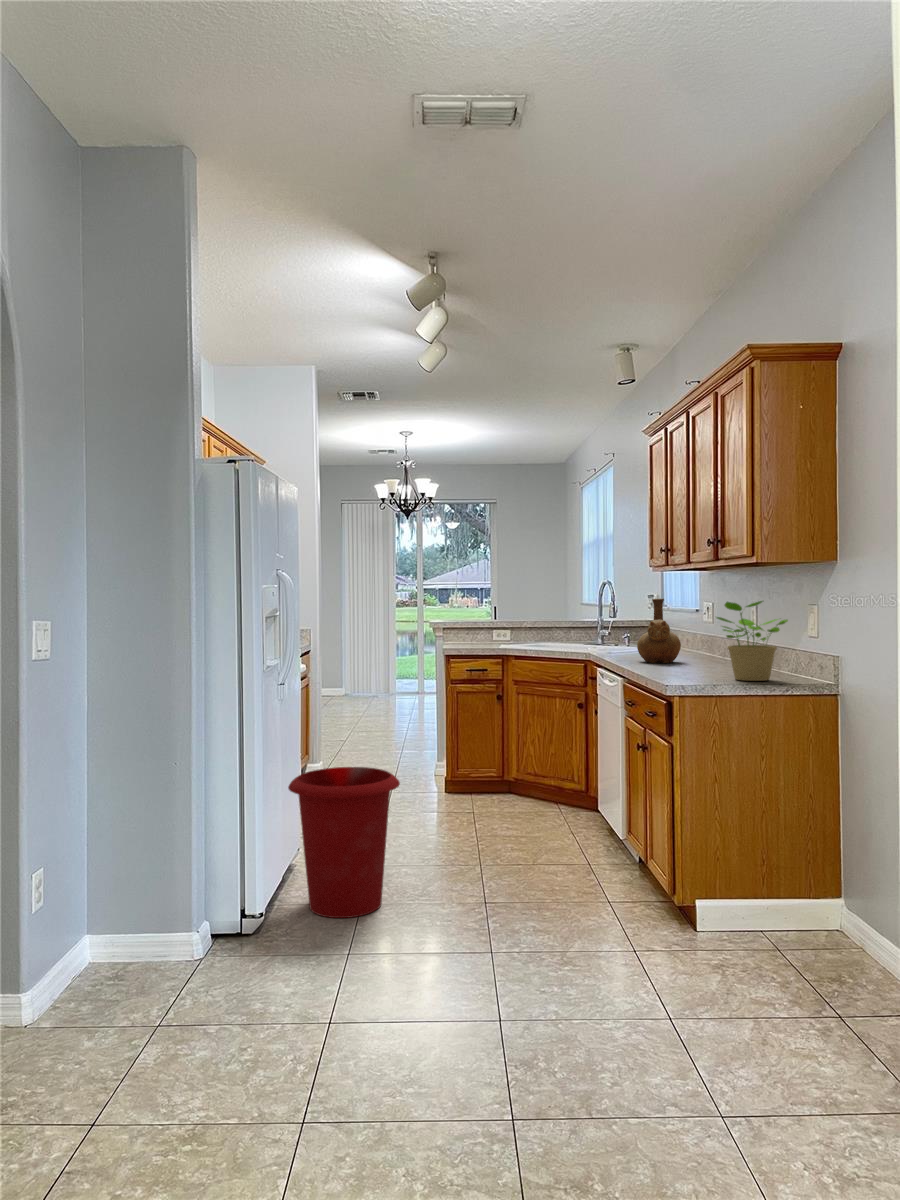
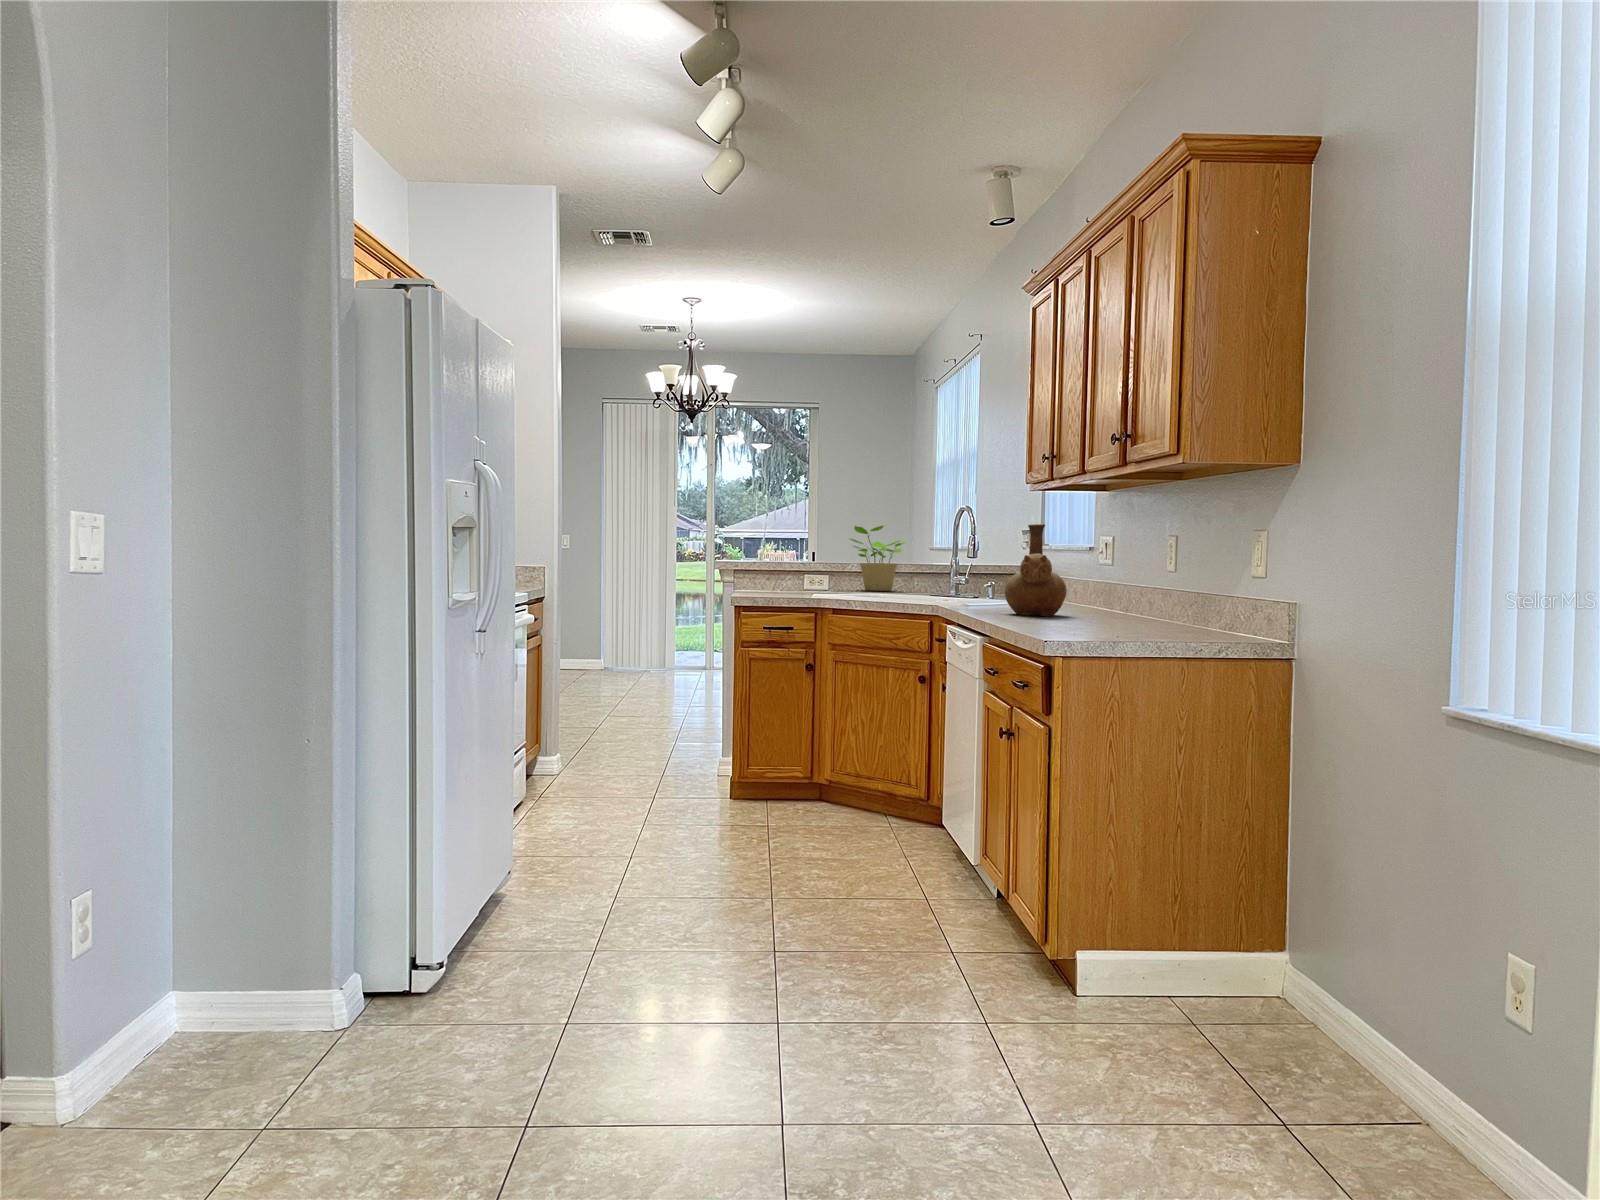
potted plant: present [717,601,788,681] -> present [850,526,906,591]
waste bin: present [288,767,400,918] -> none [488,753,654,970]

